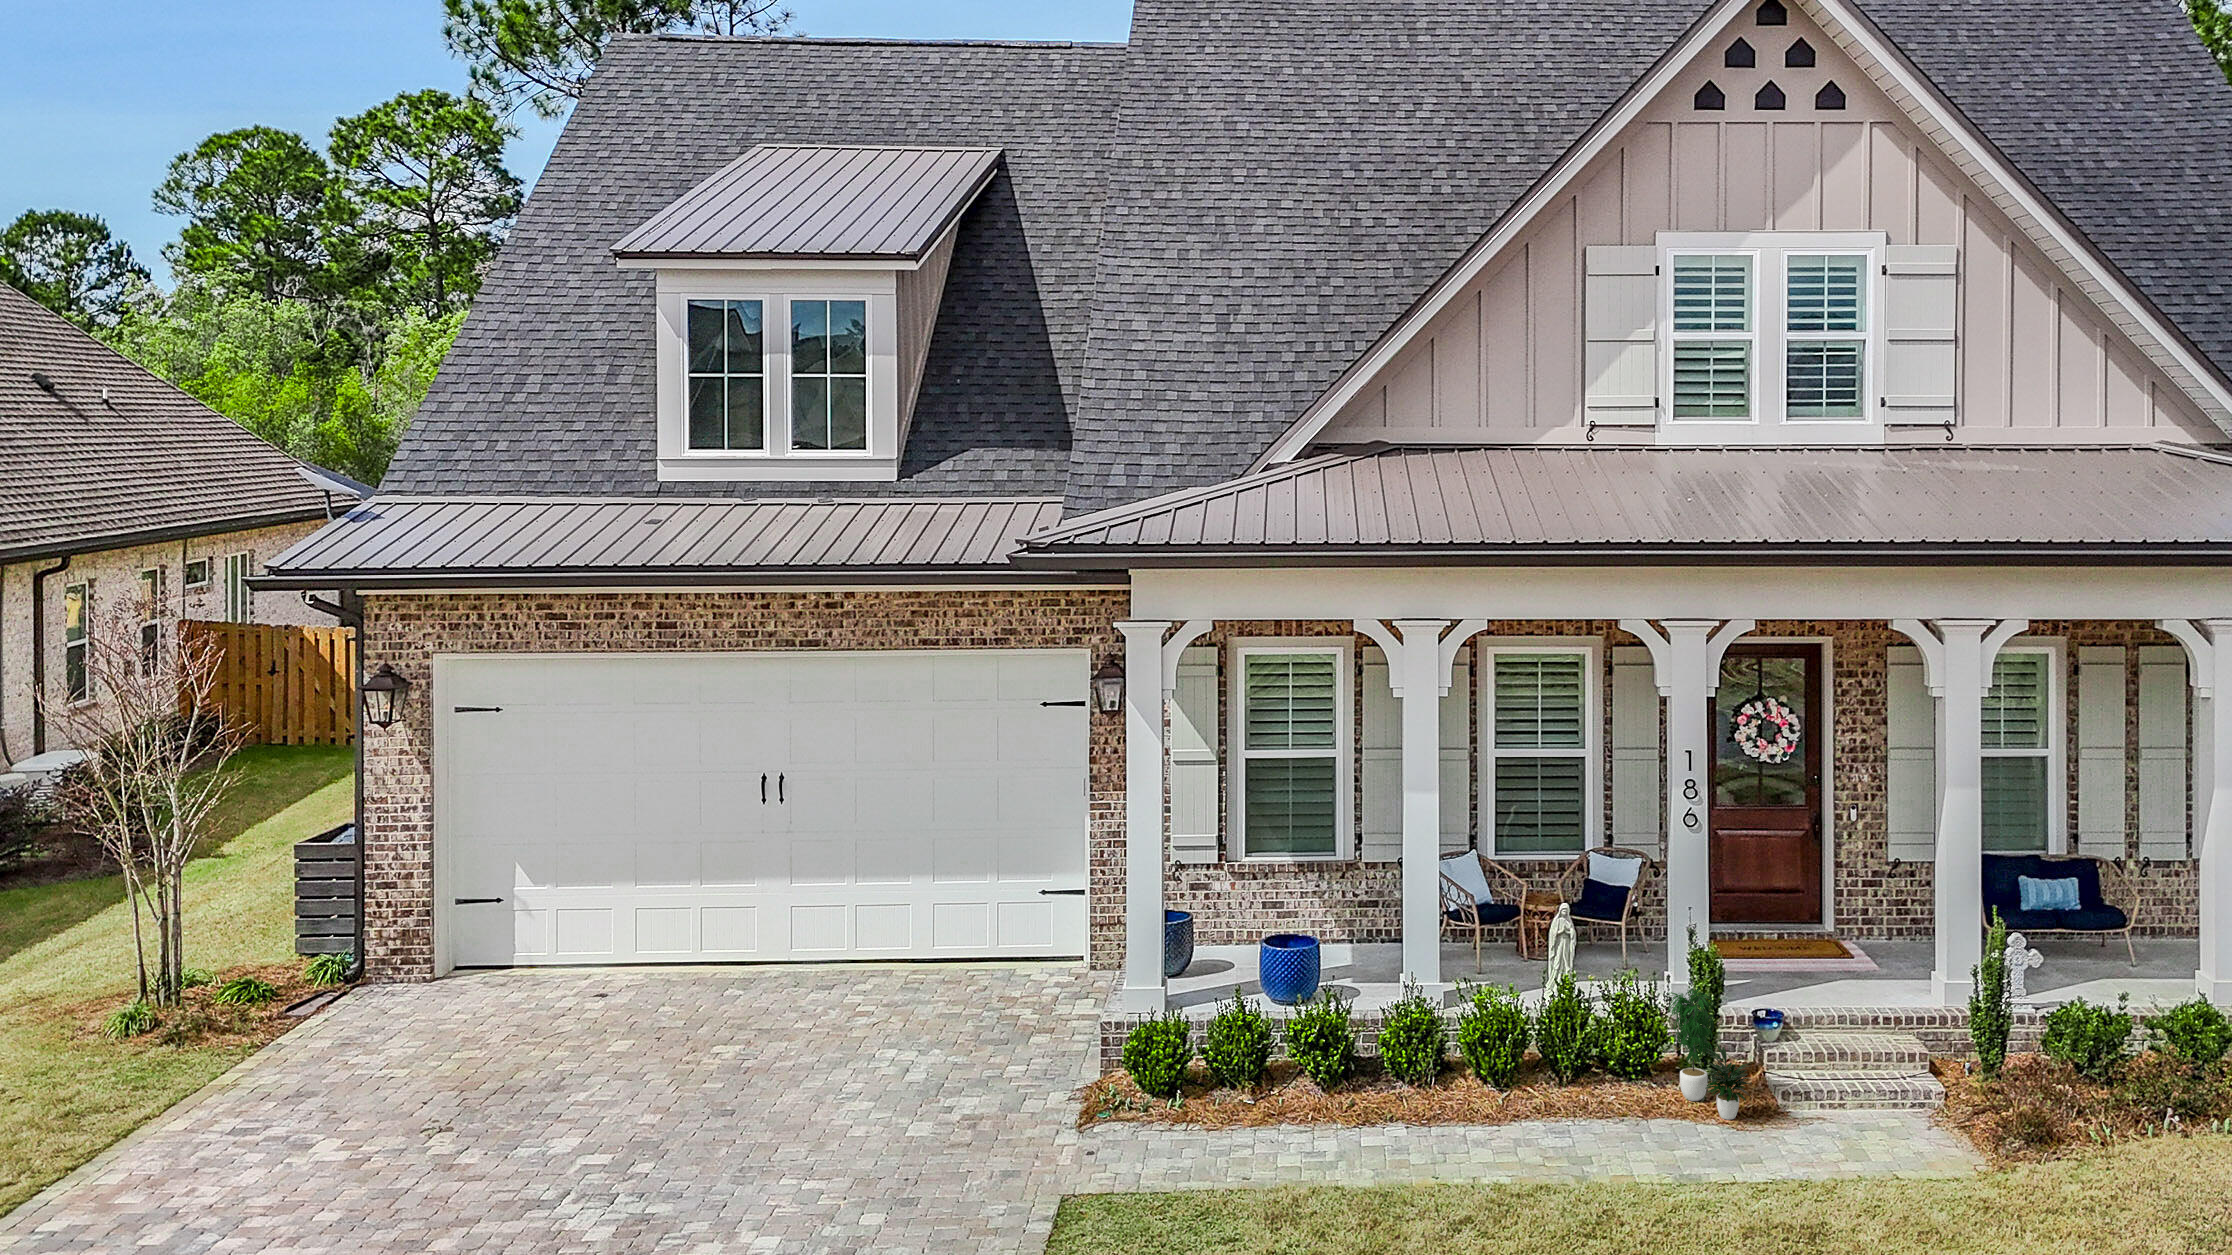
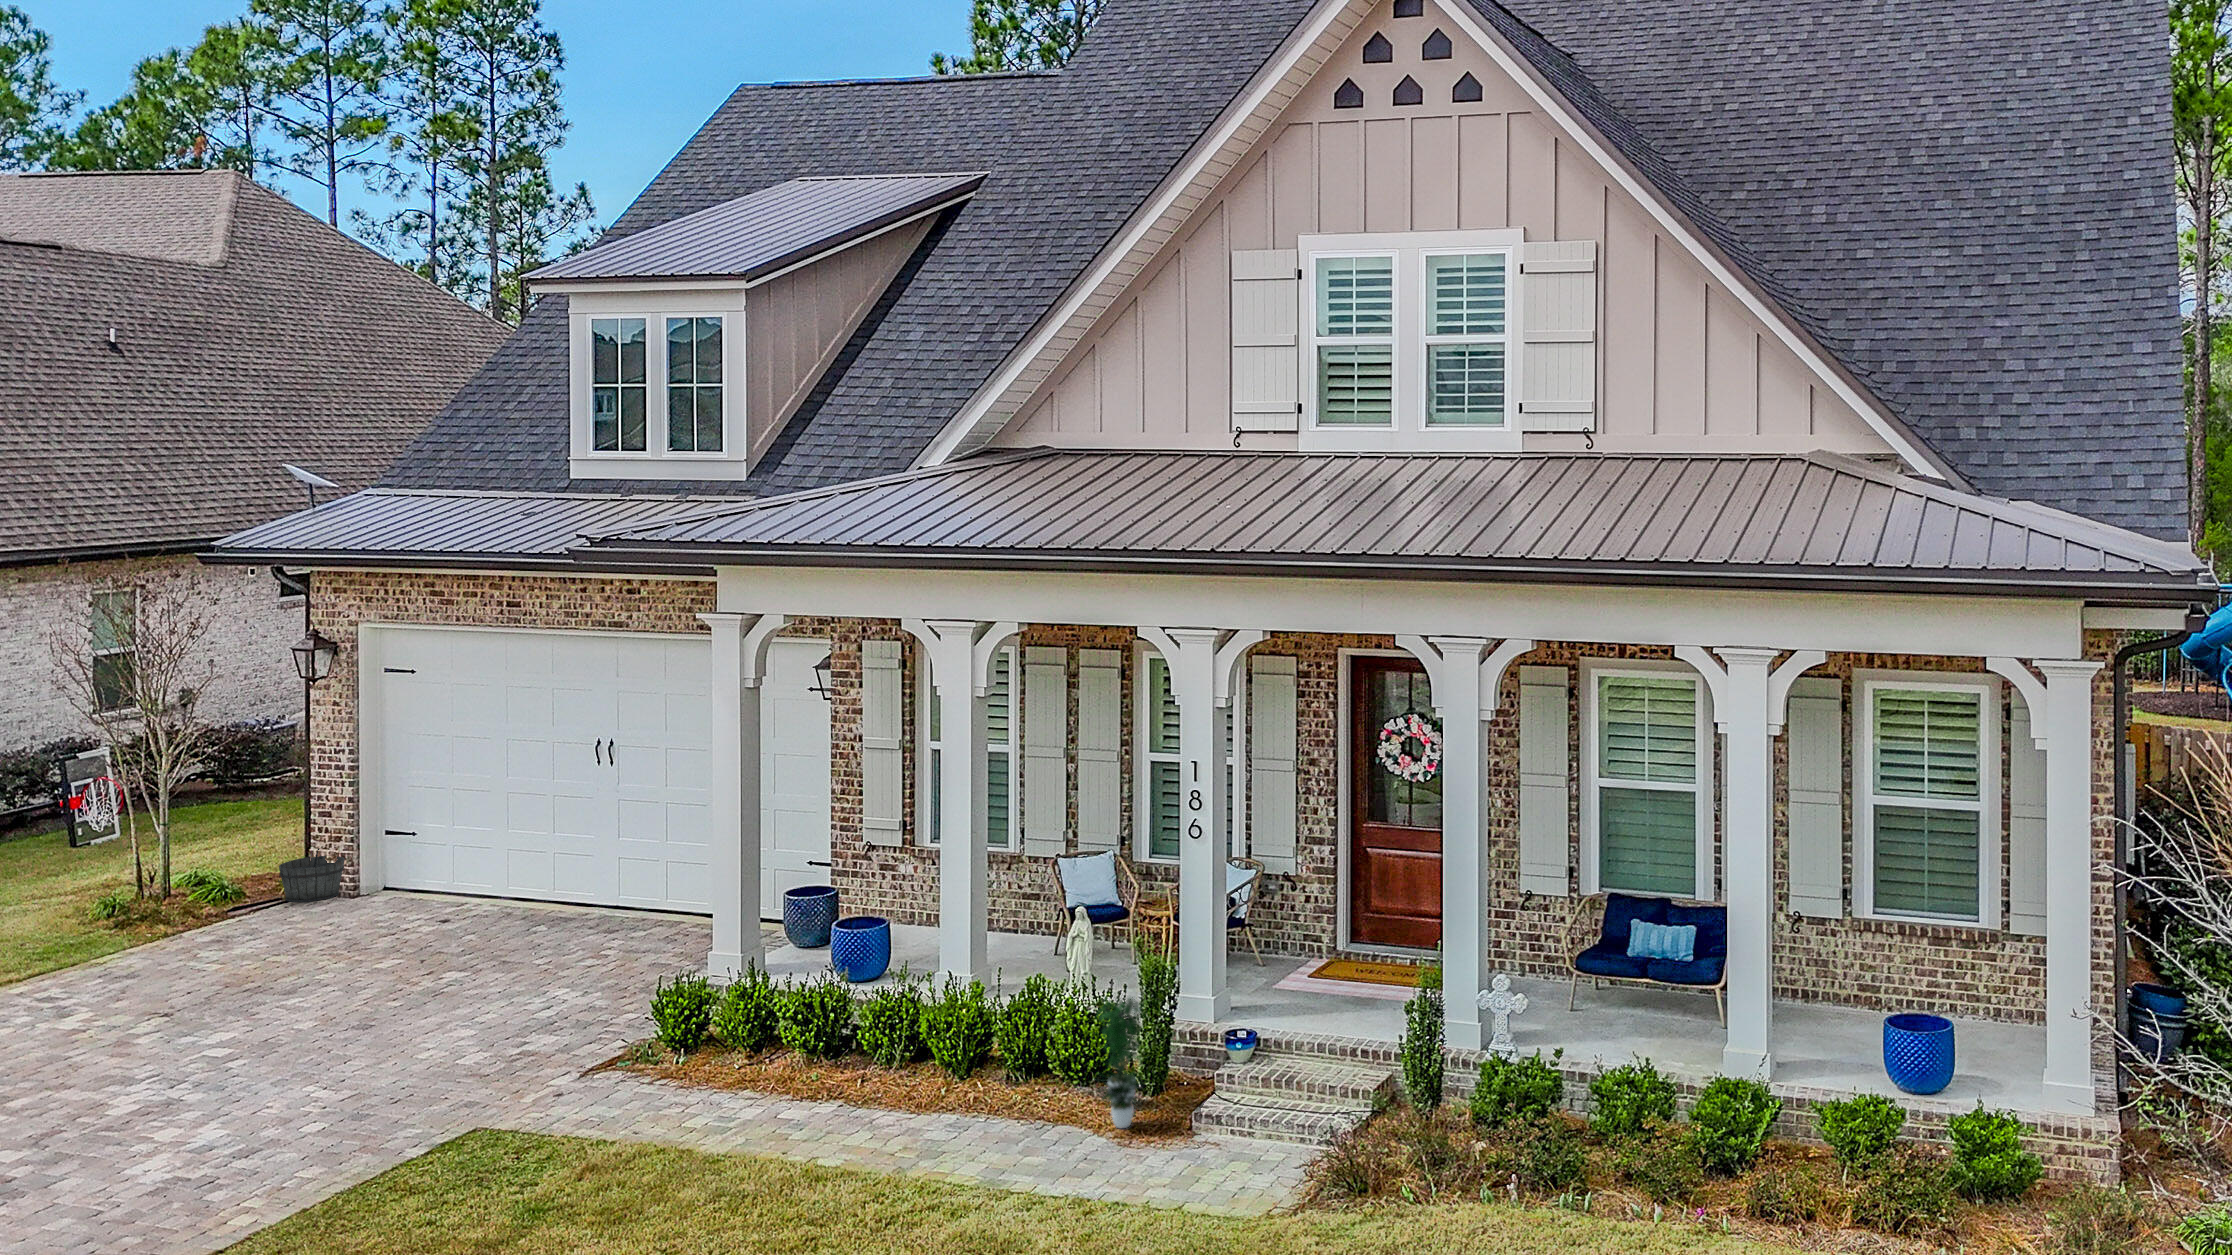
wooden bucket: none [349,929,429,996] -> present [278,848,345,902]

